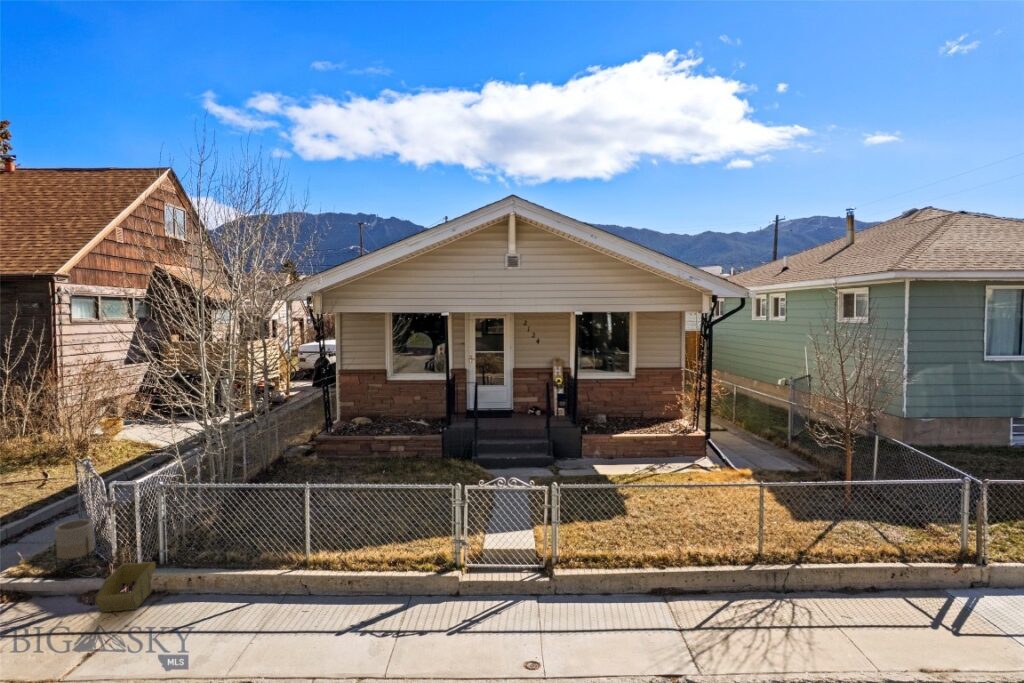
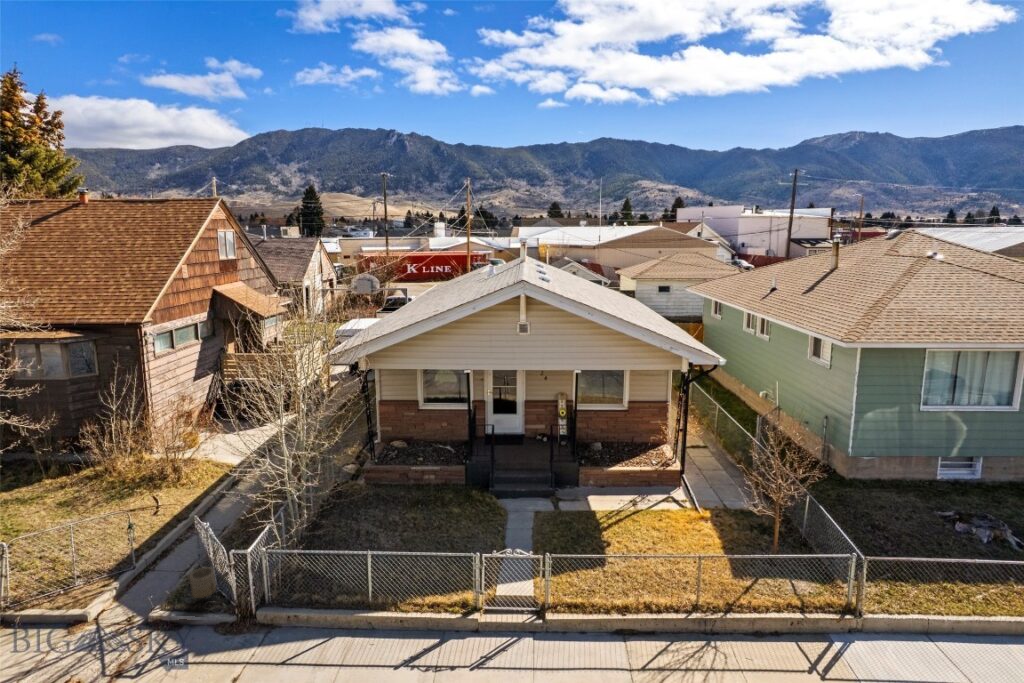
storage bin: present [95,562,156,612] -> none [229,605,265,645]

